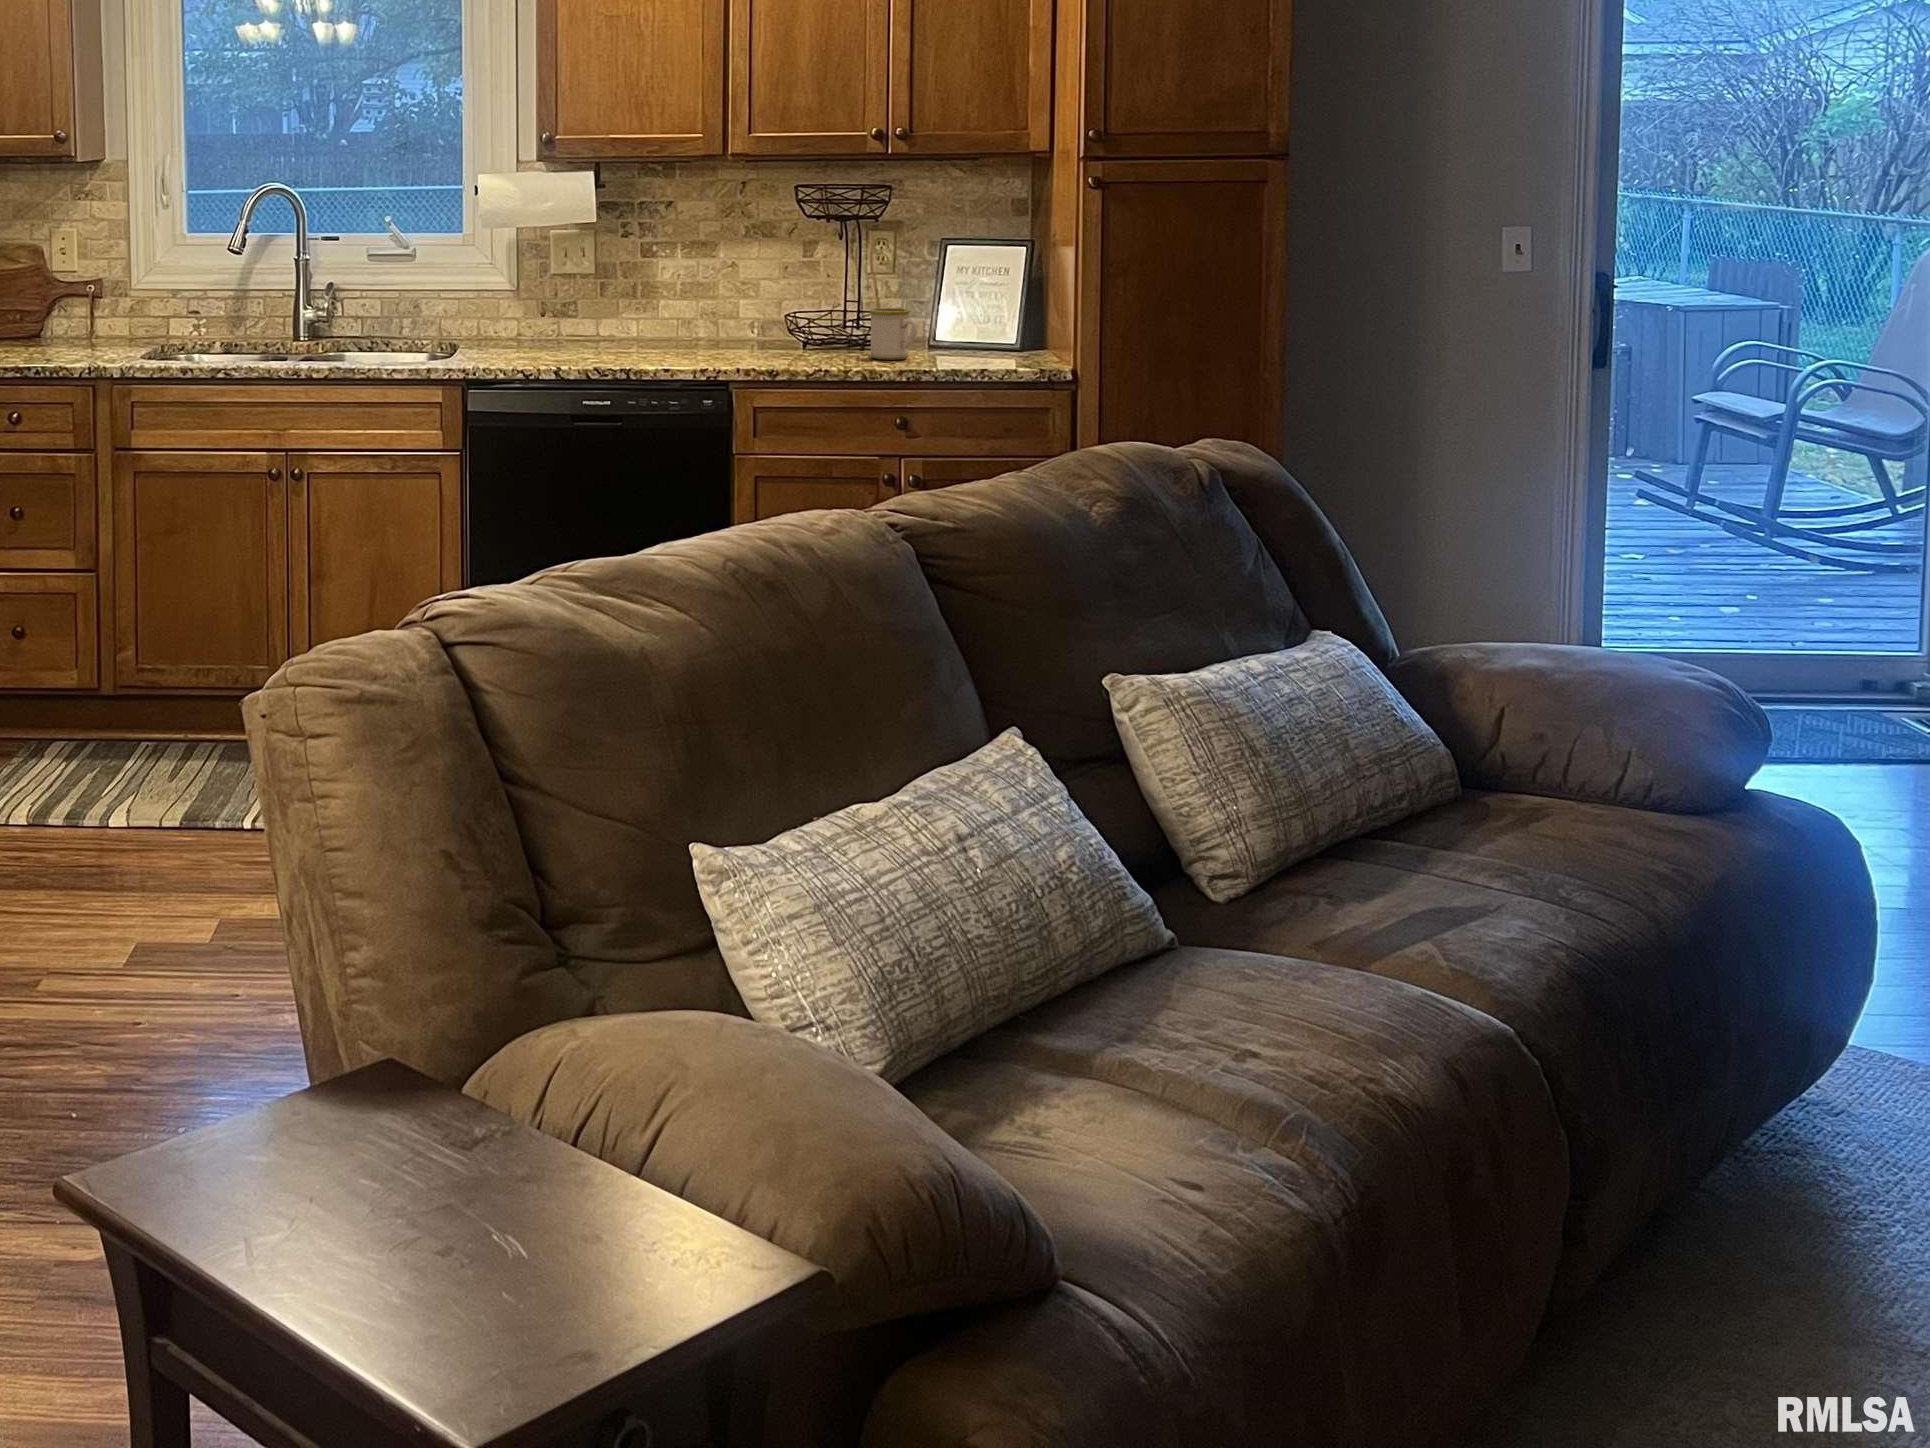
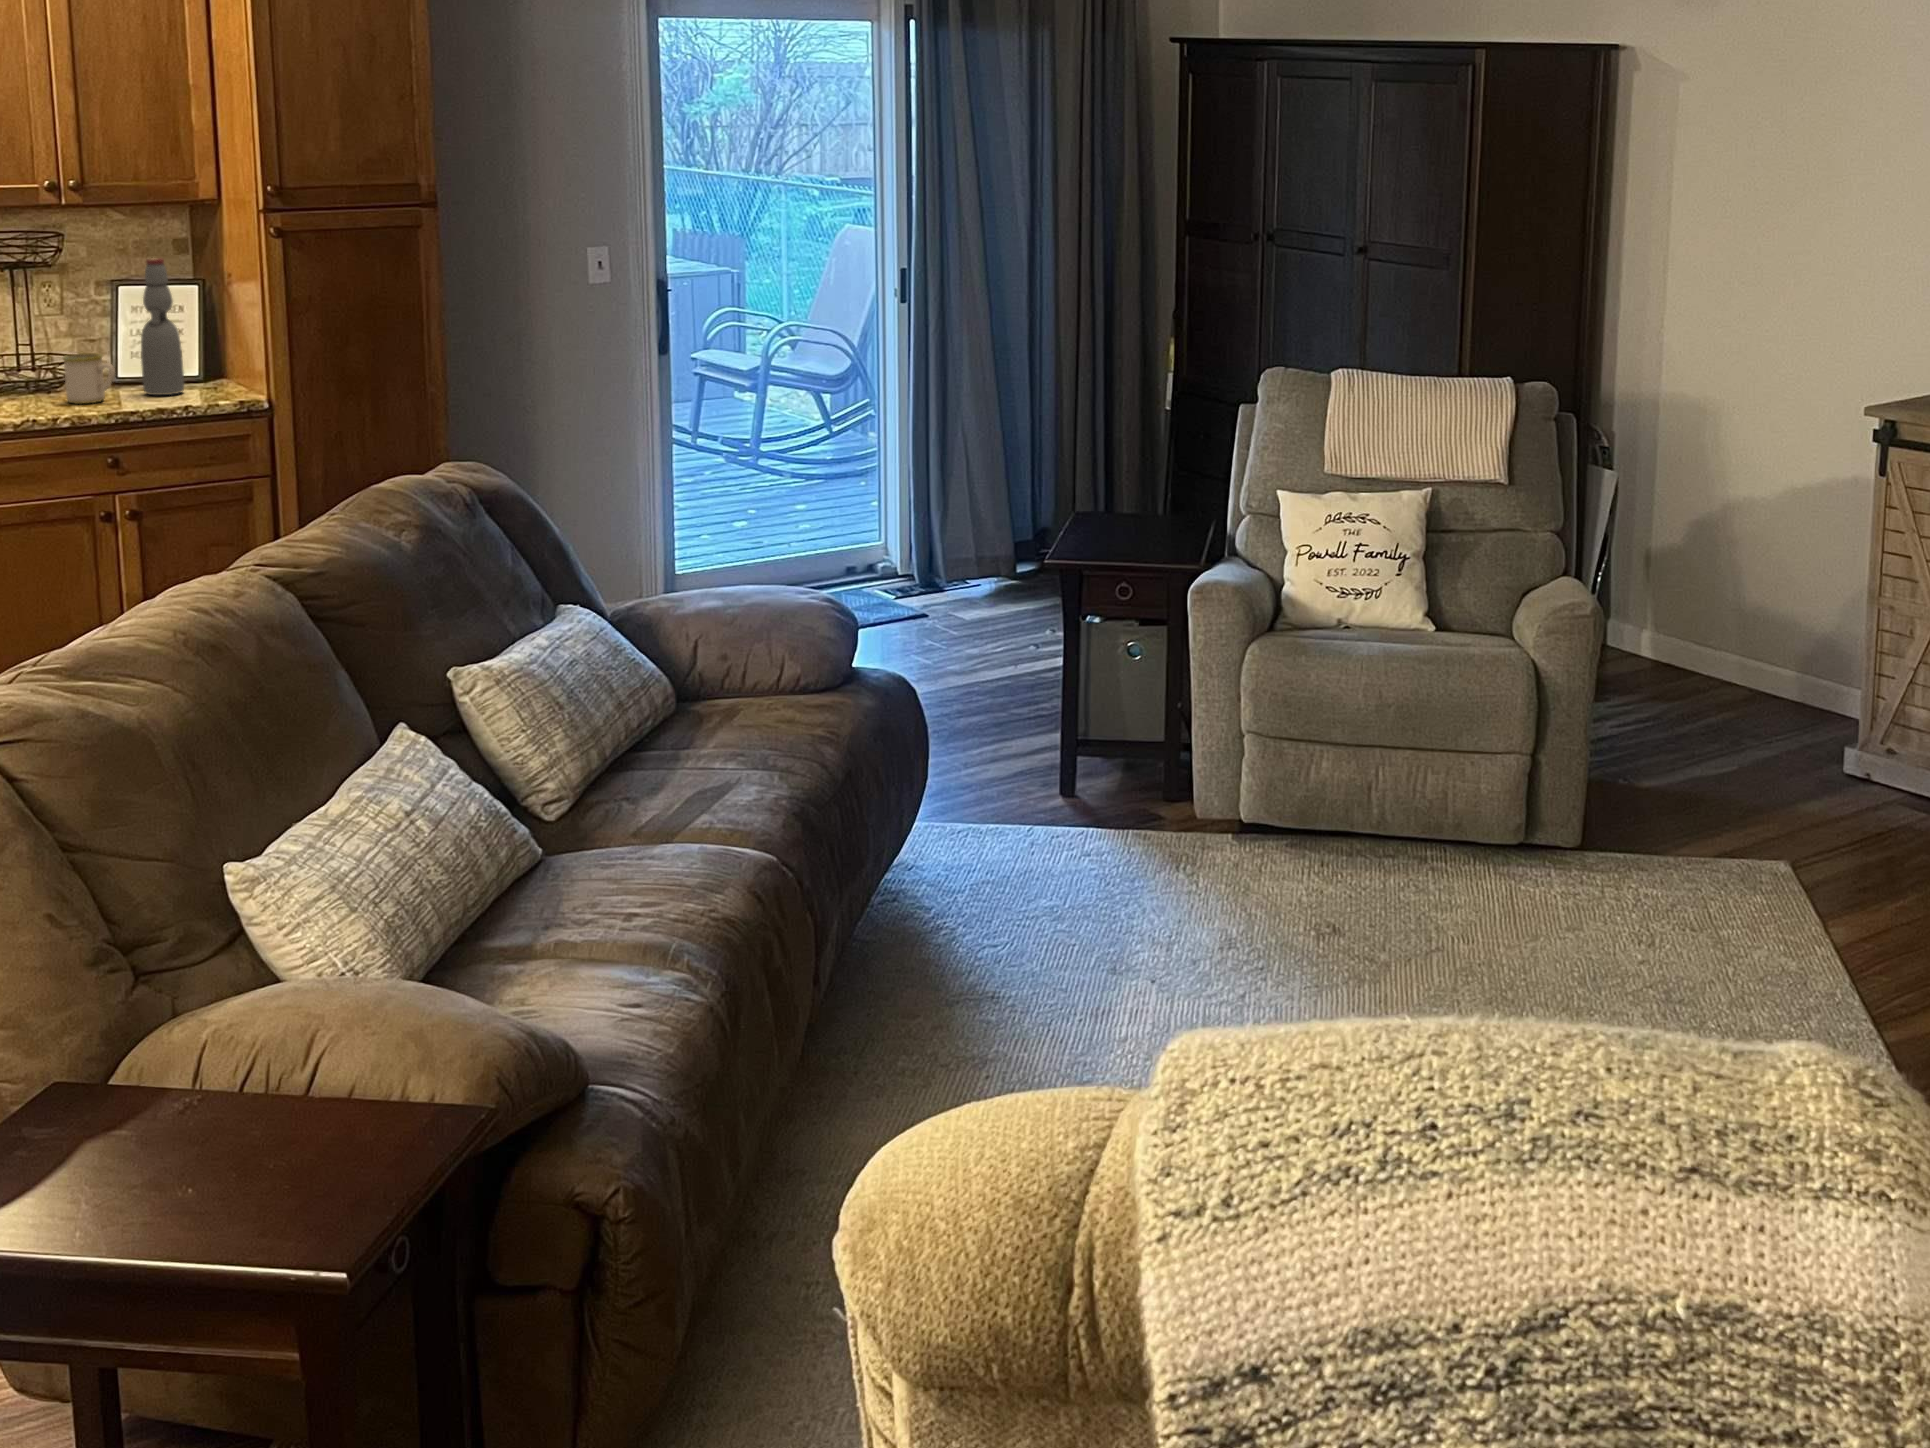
bottle: none [949,212,991,358] -> present [141,258,184,395]

